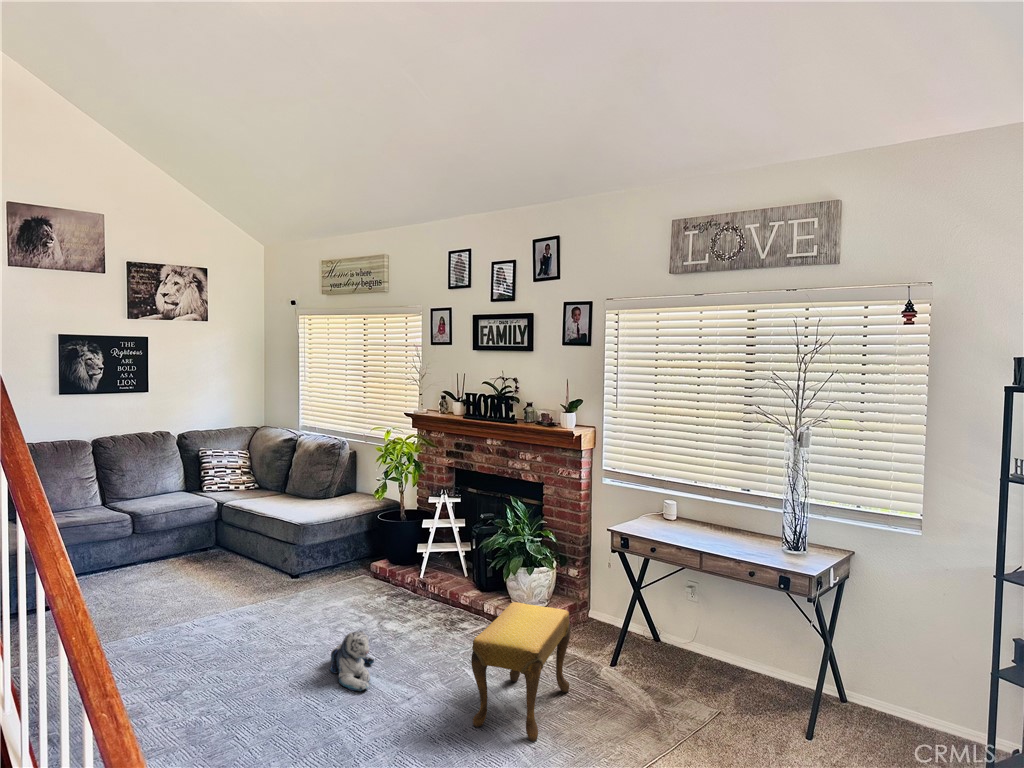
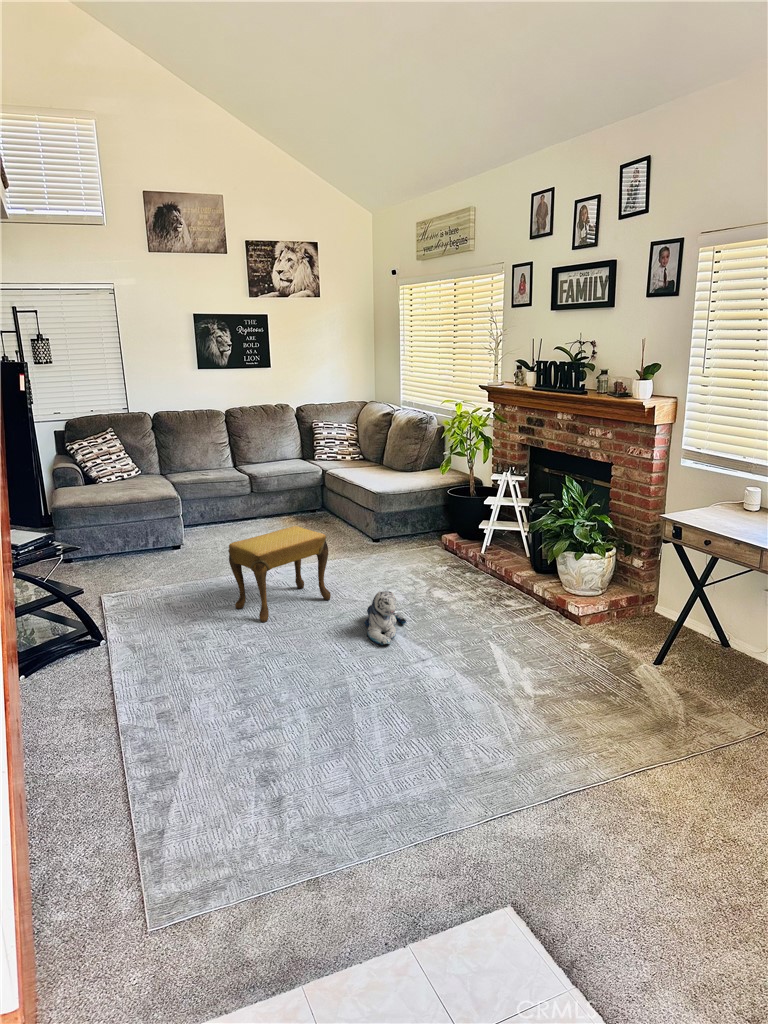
footstool: present [471,602,571,741] -> present [228,526,331,622]

